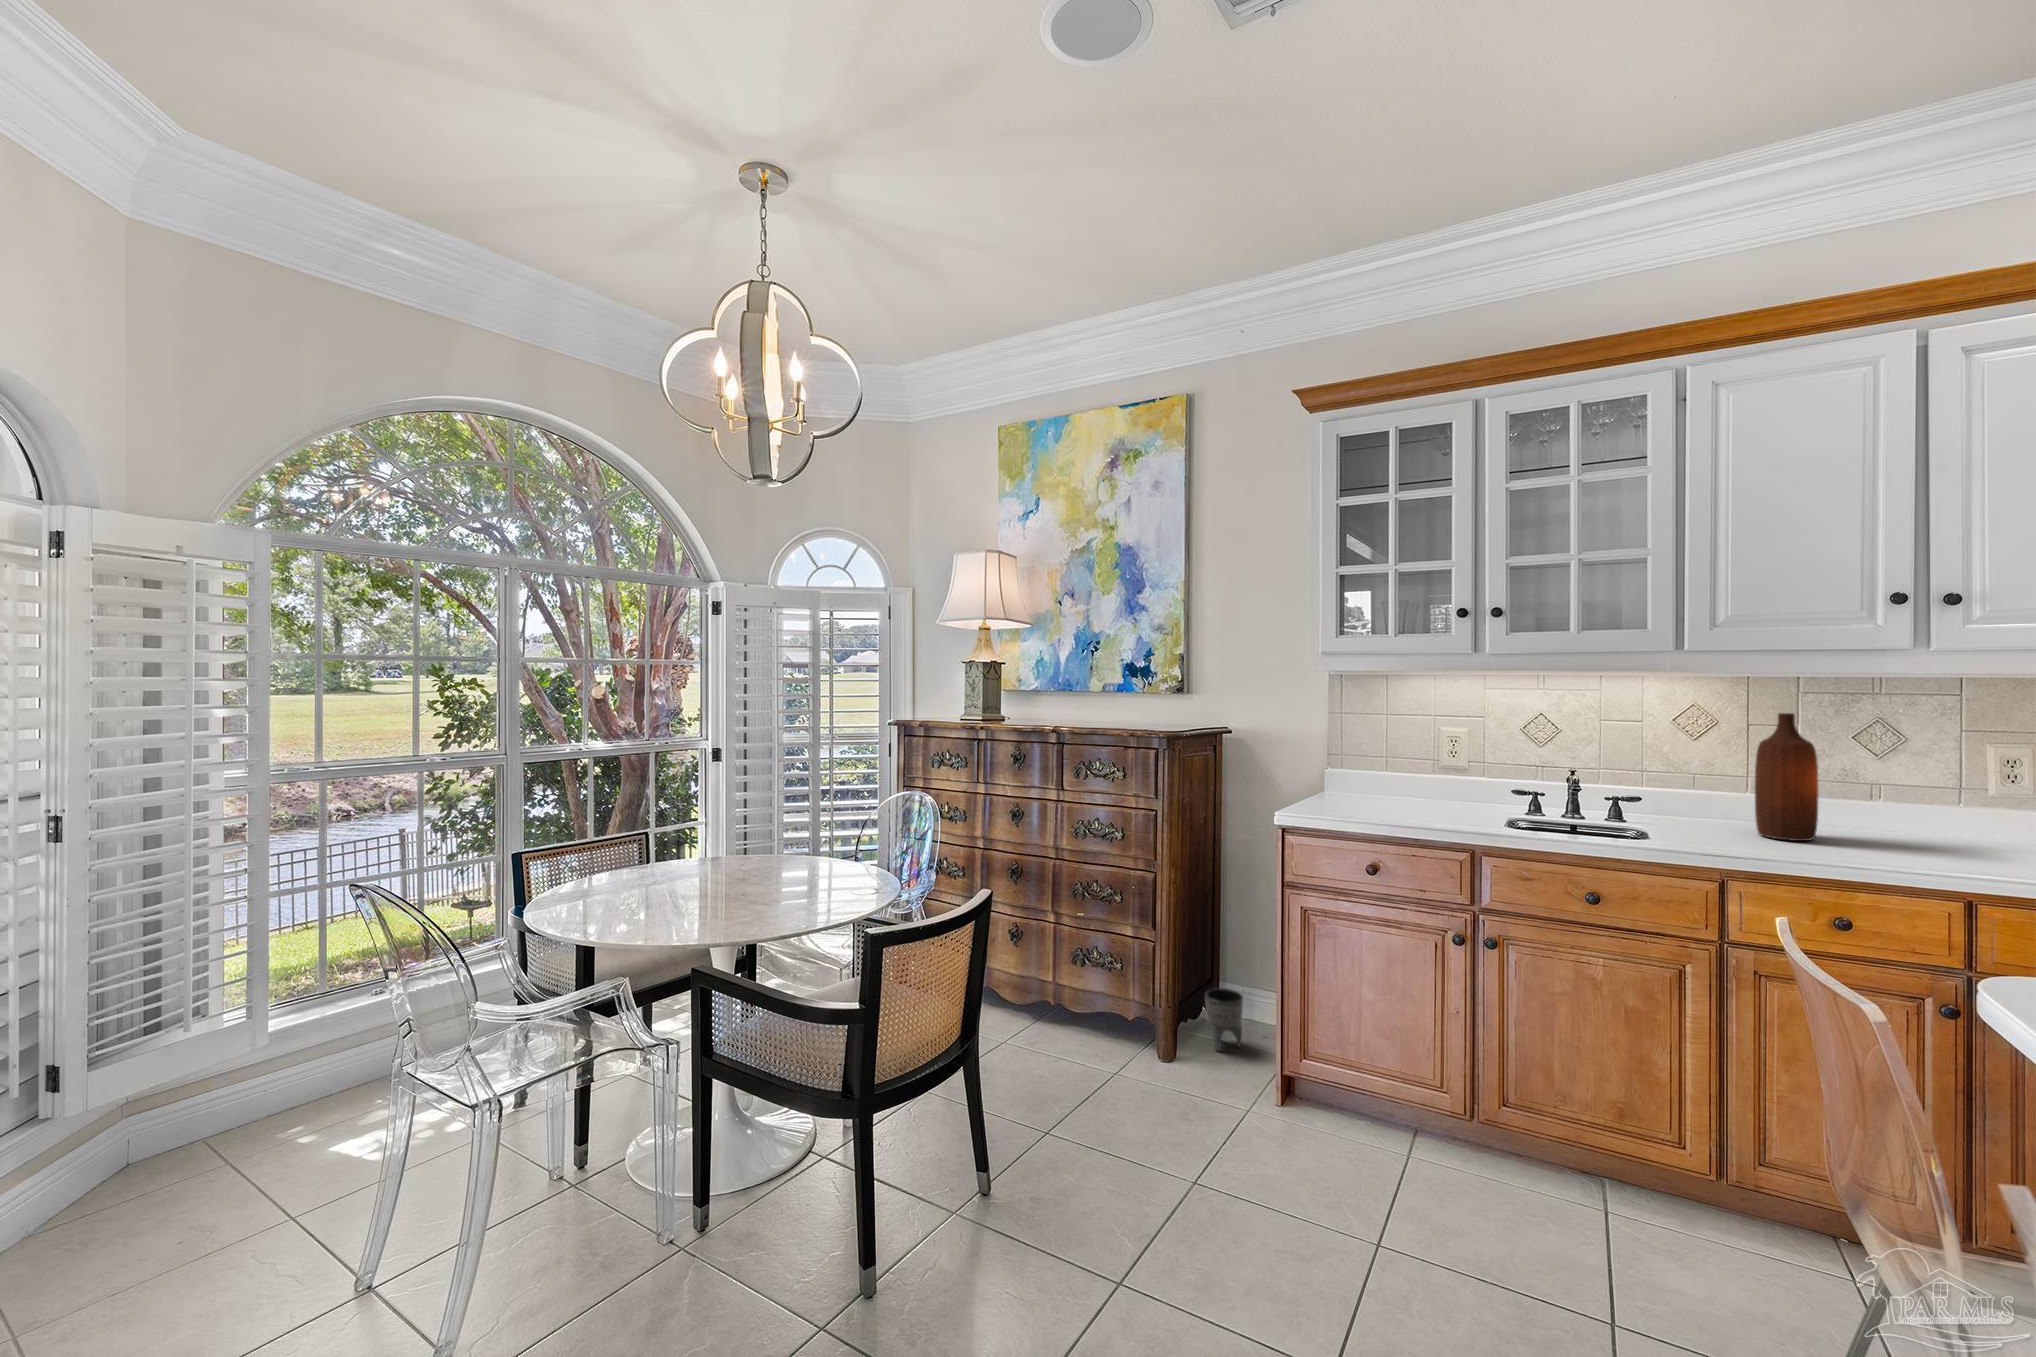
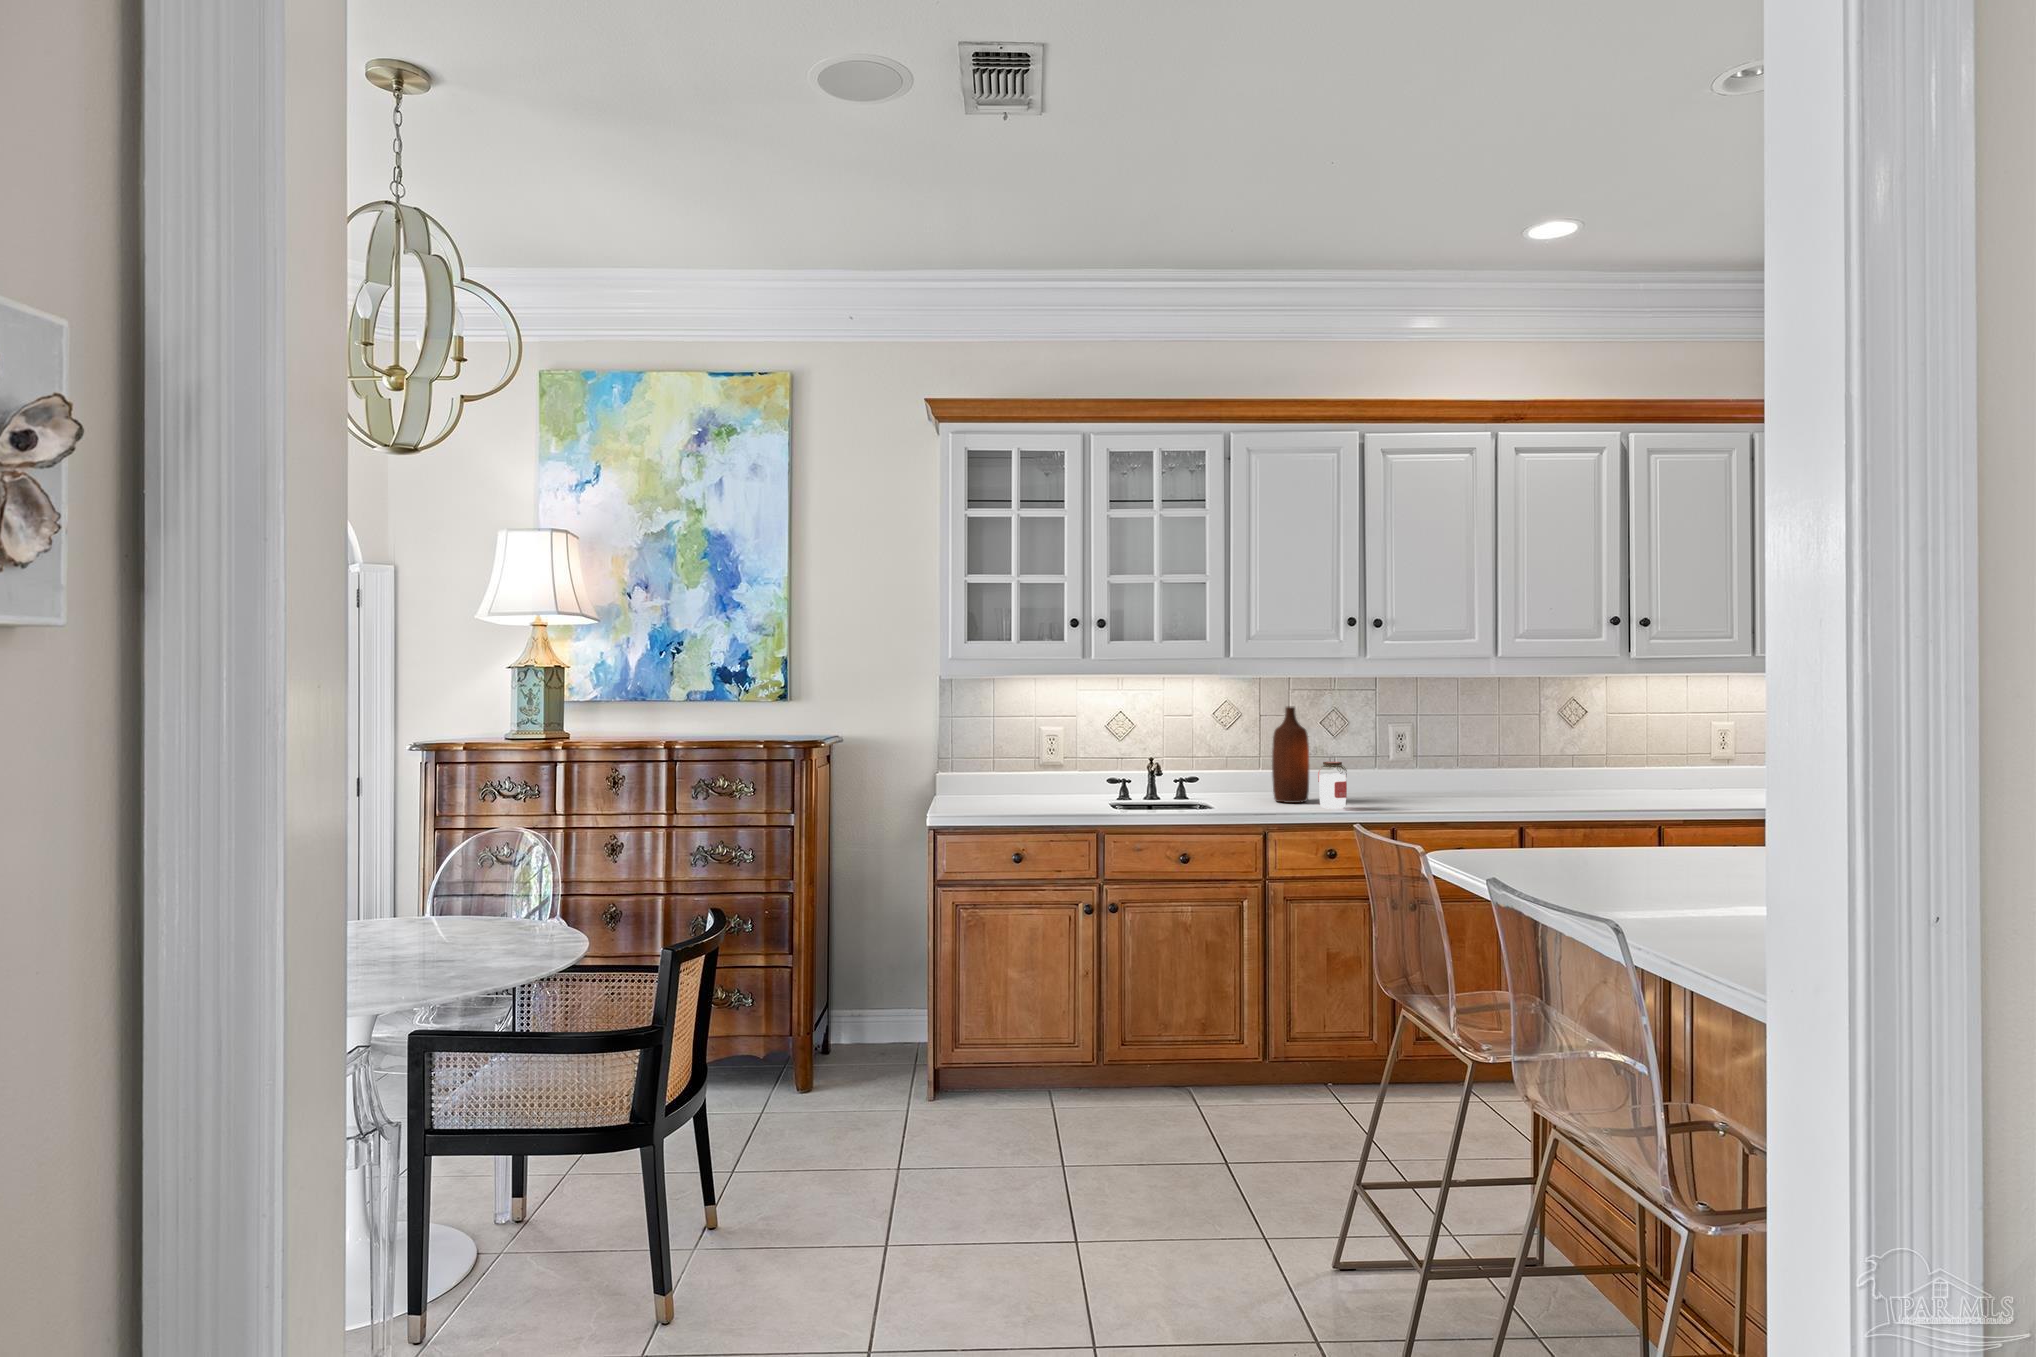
jar: none [1827,792,1882,860] -> present [1318,762,1347,809]
planter: present [1205,989,1243,1051] -> none [832,1014,871,1078]

